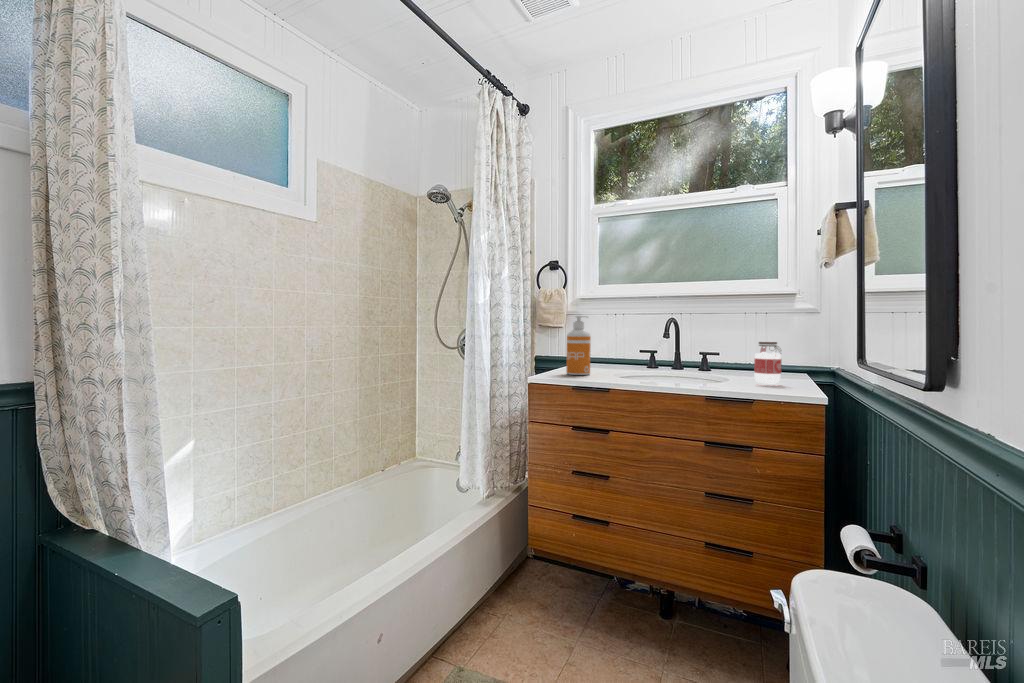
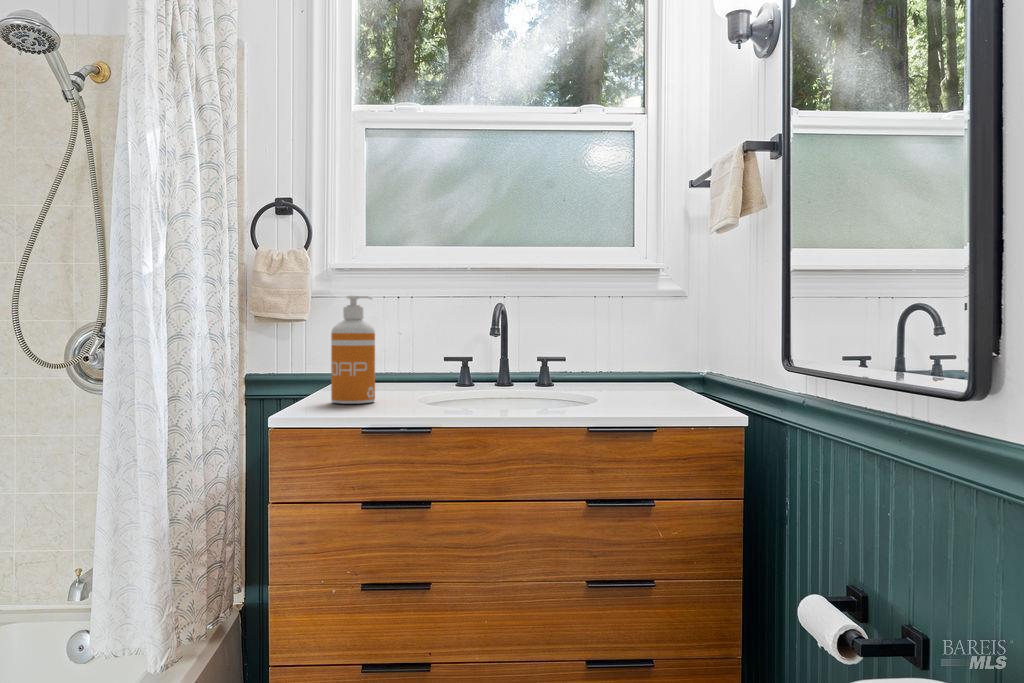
jar: present [754,342,781,384] -> none [634,339,671,402]

